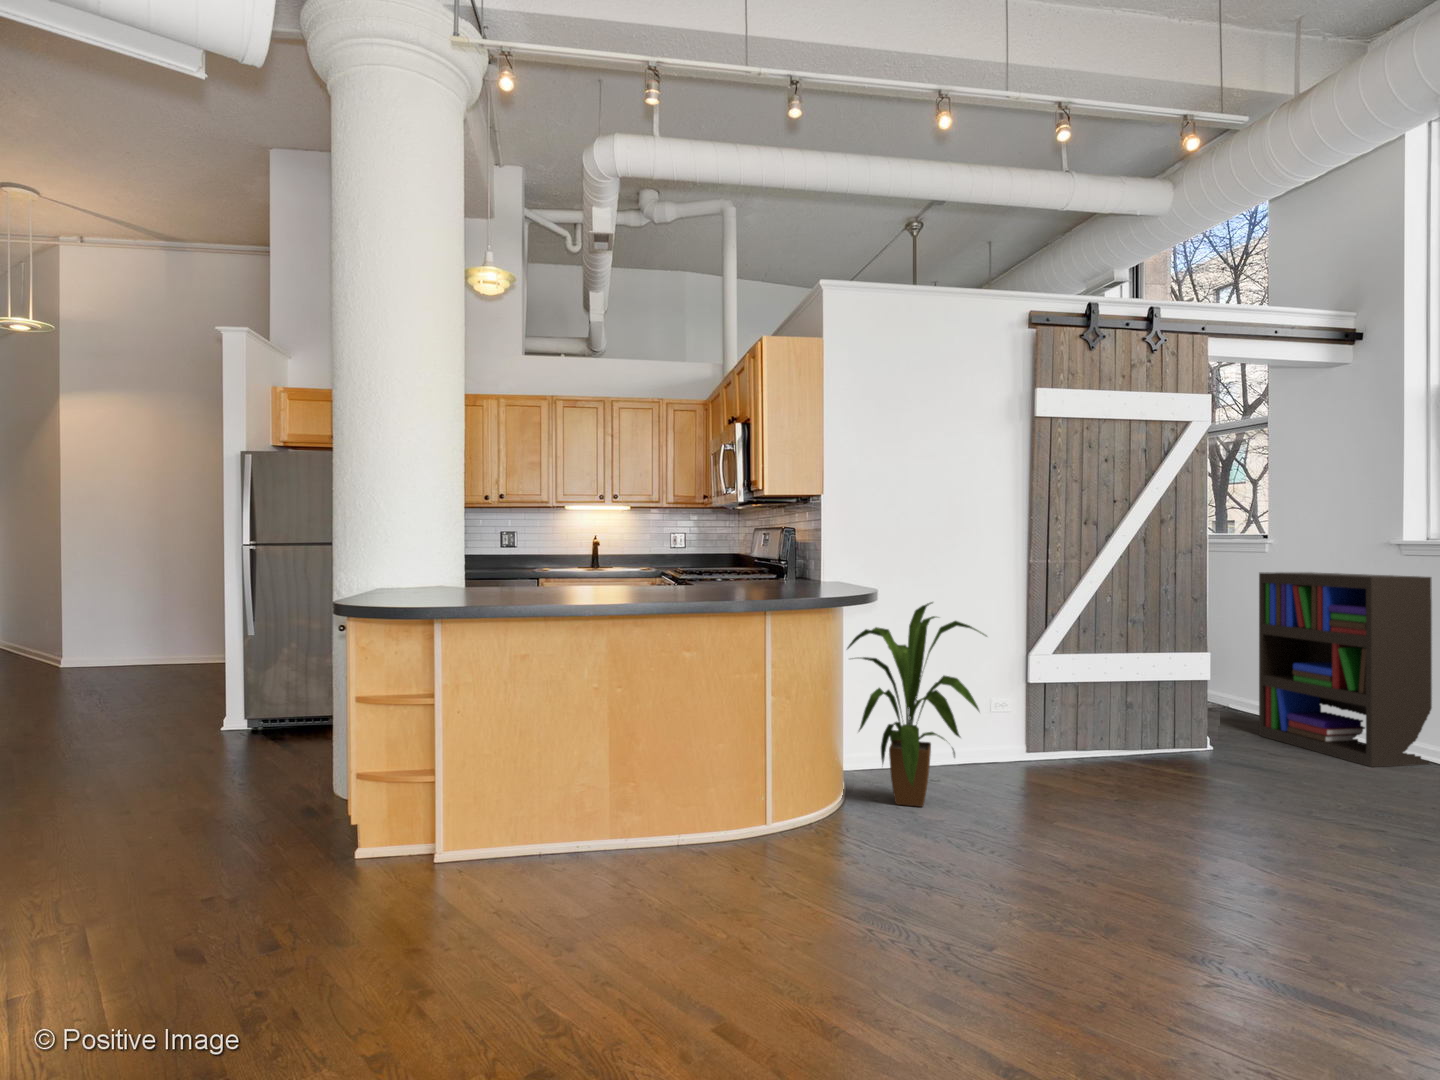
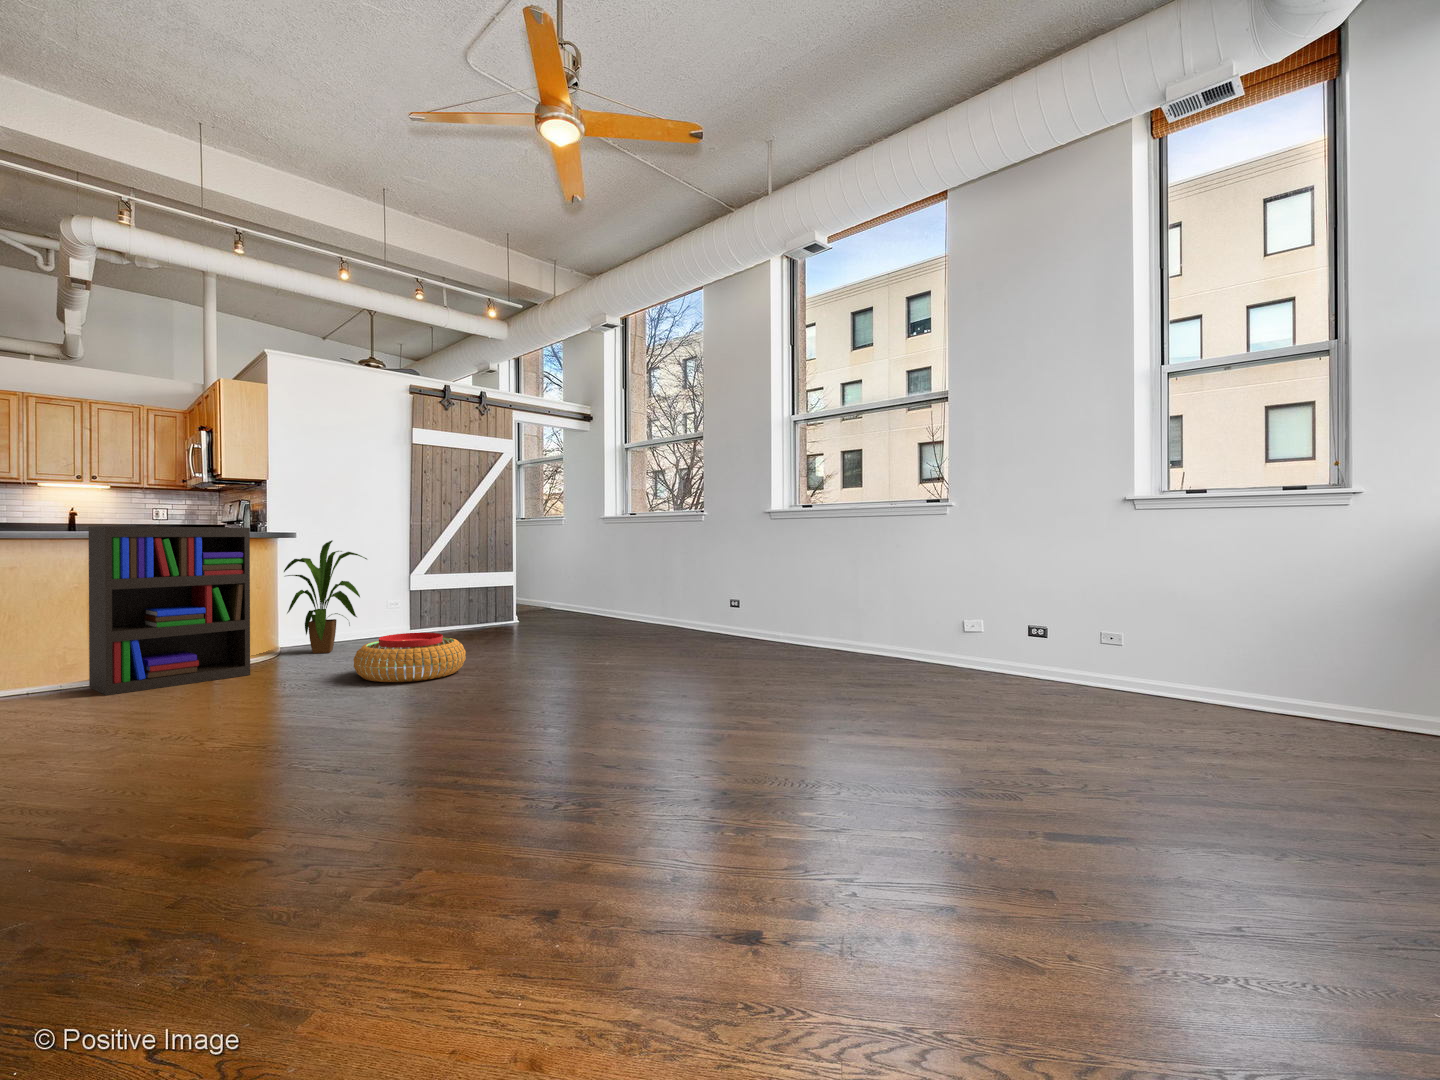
bookshelf: present [1259,572,1432,767] -> present [89,526,250,695]
pouf: none [1021,835,1300,1003] -> present [353,633,466,682]

